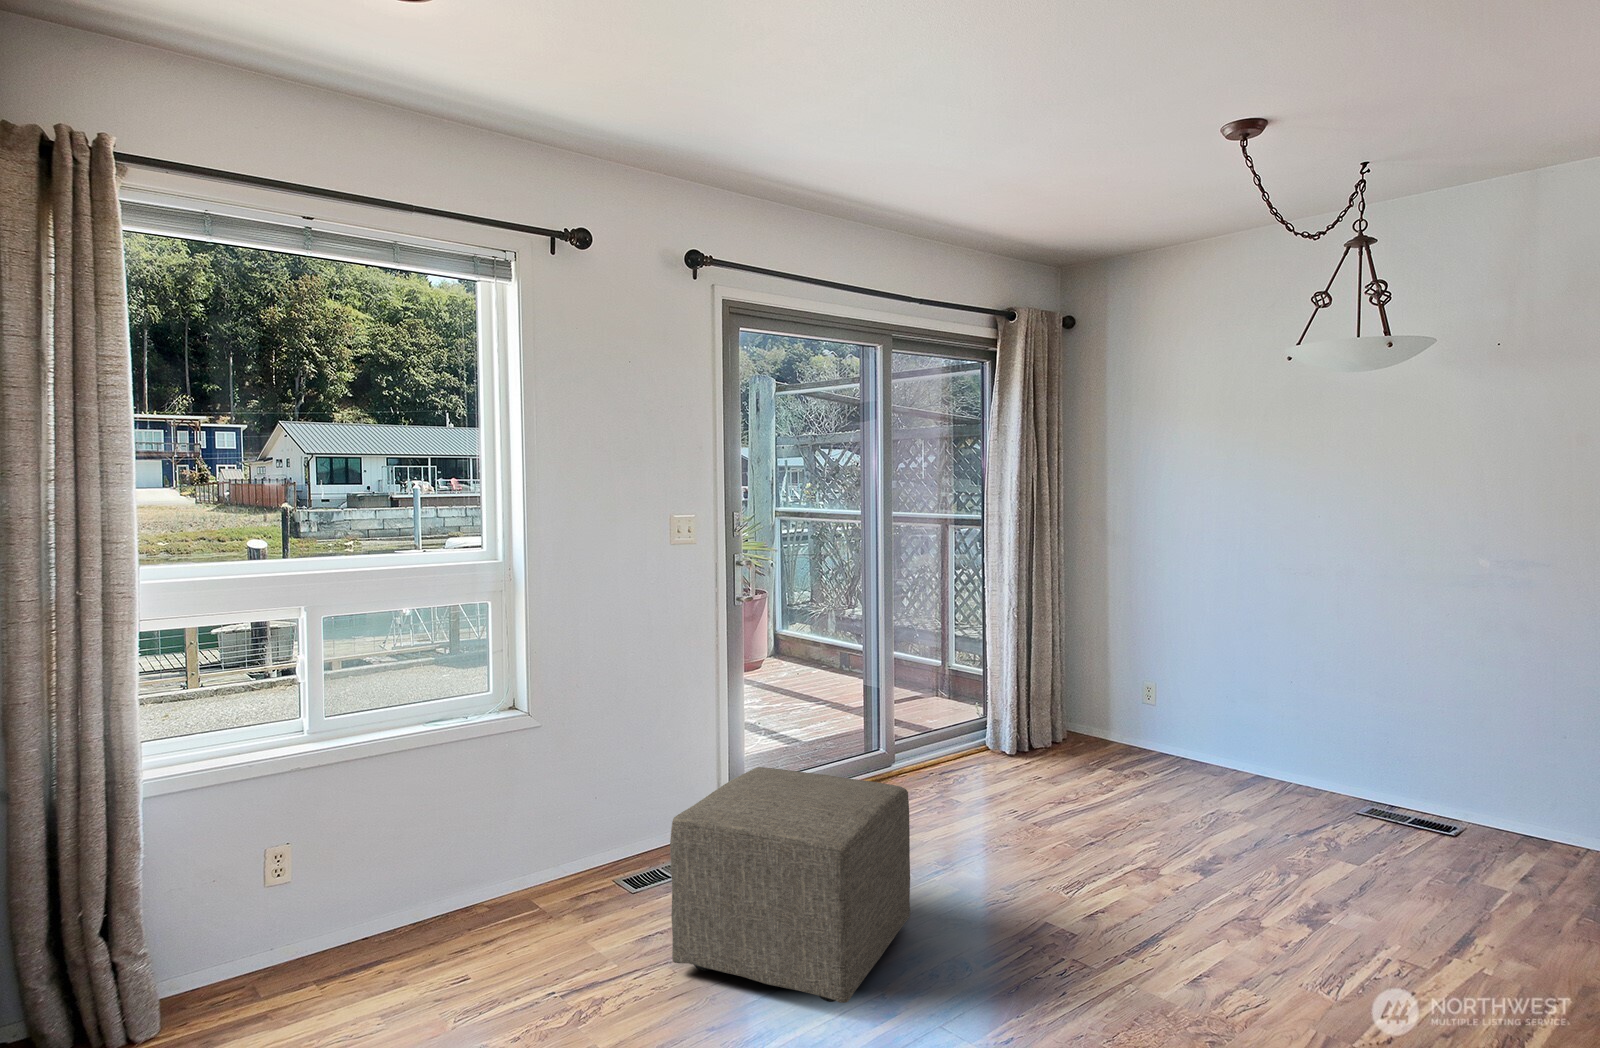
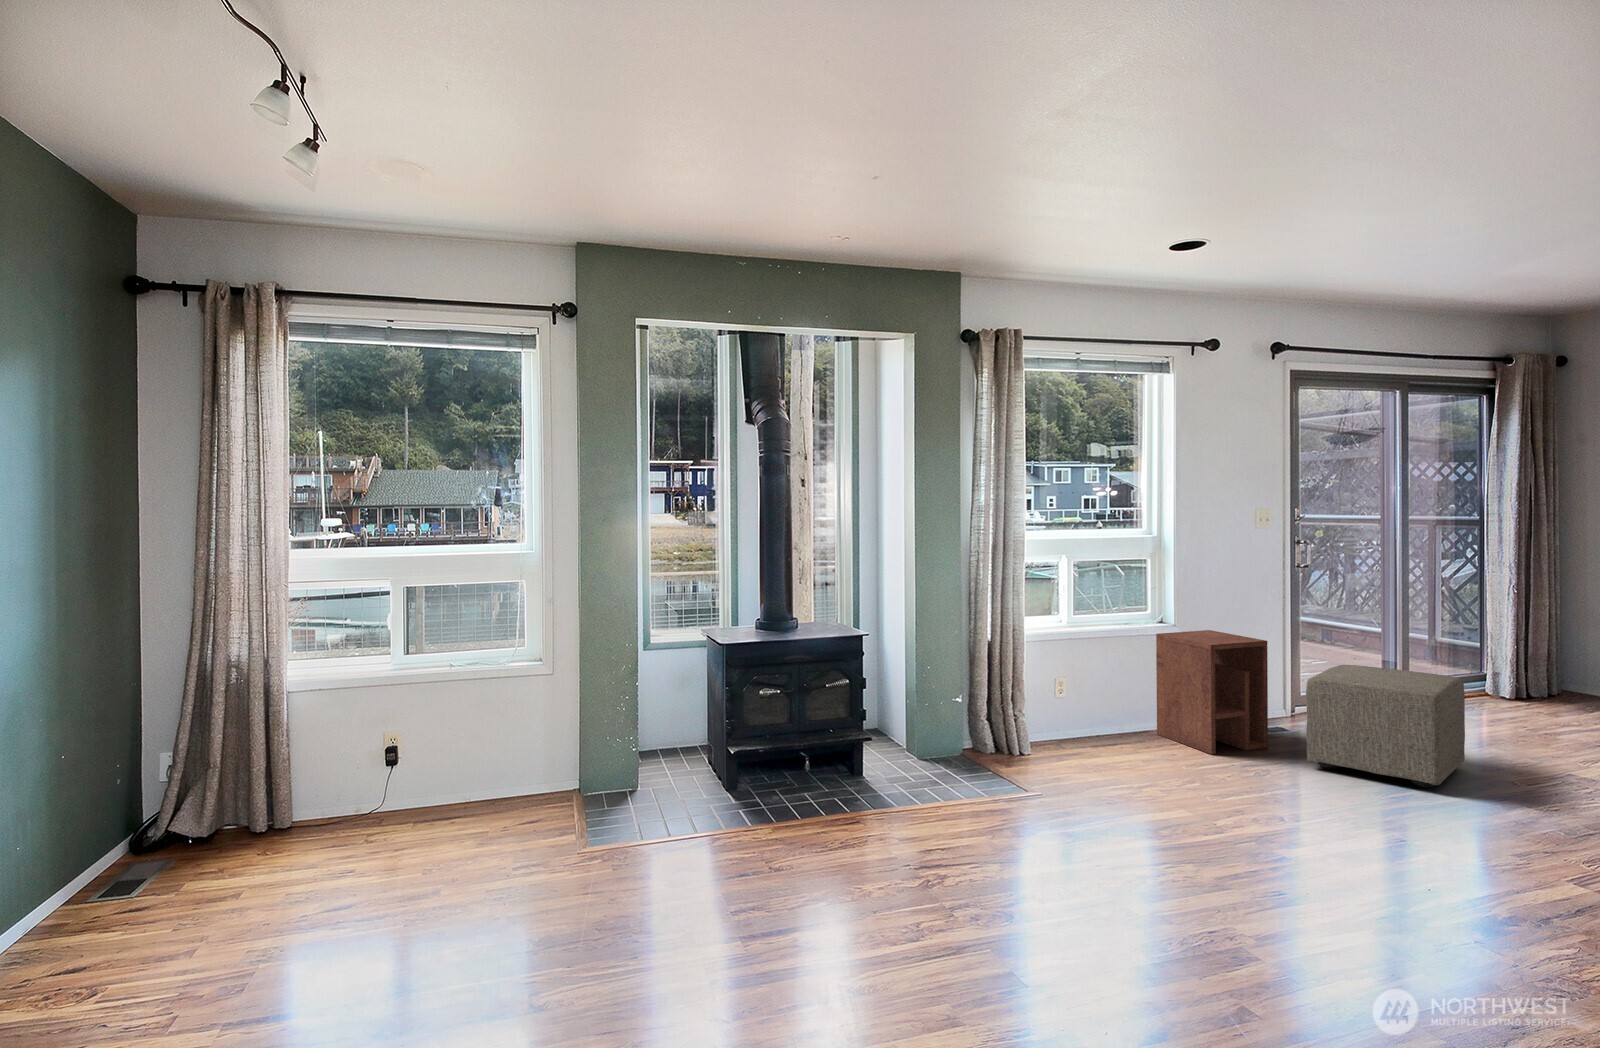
side table: none [475,715,642,959] -> present [1156,630,1268,754]

